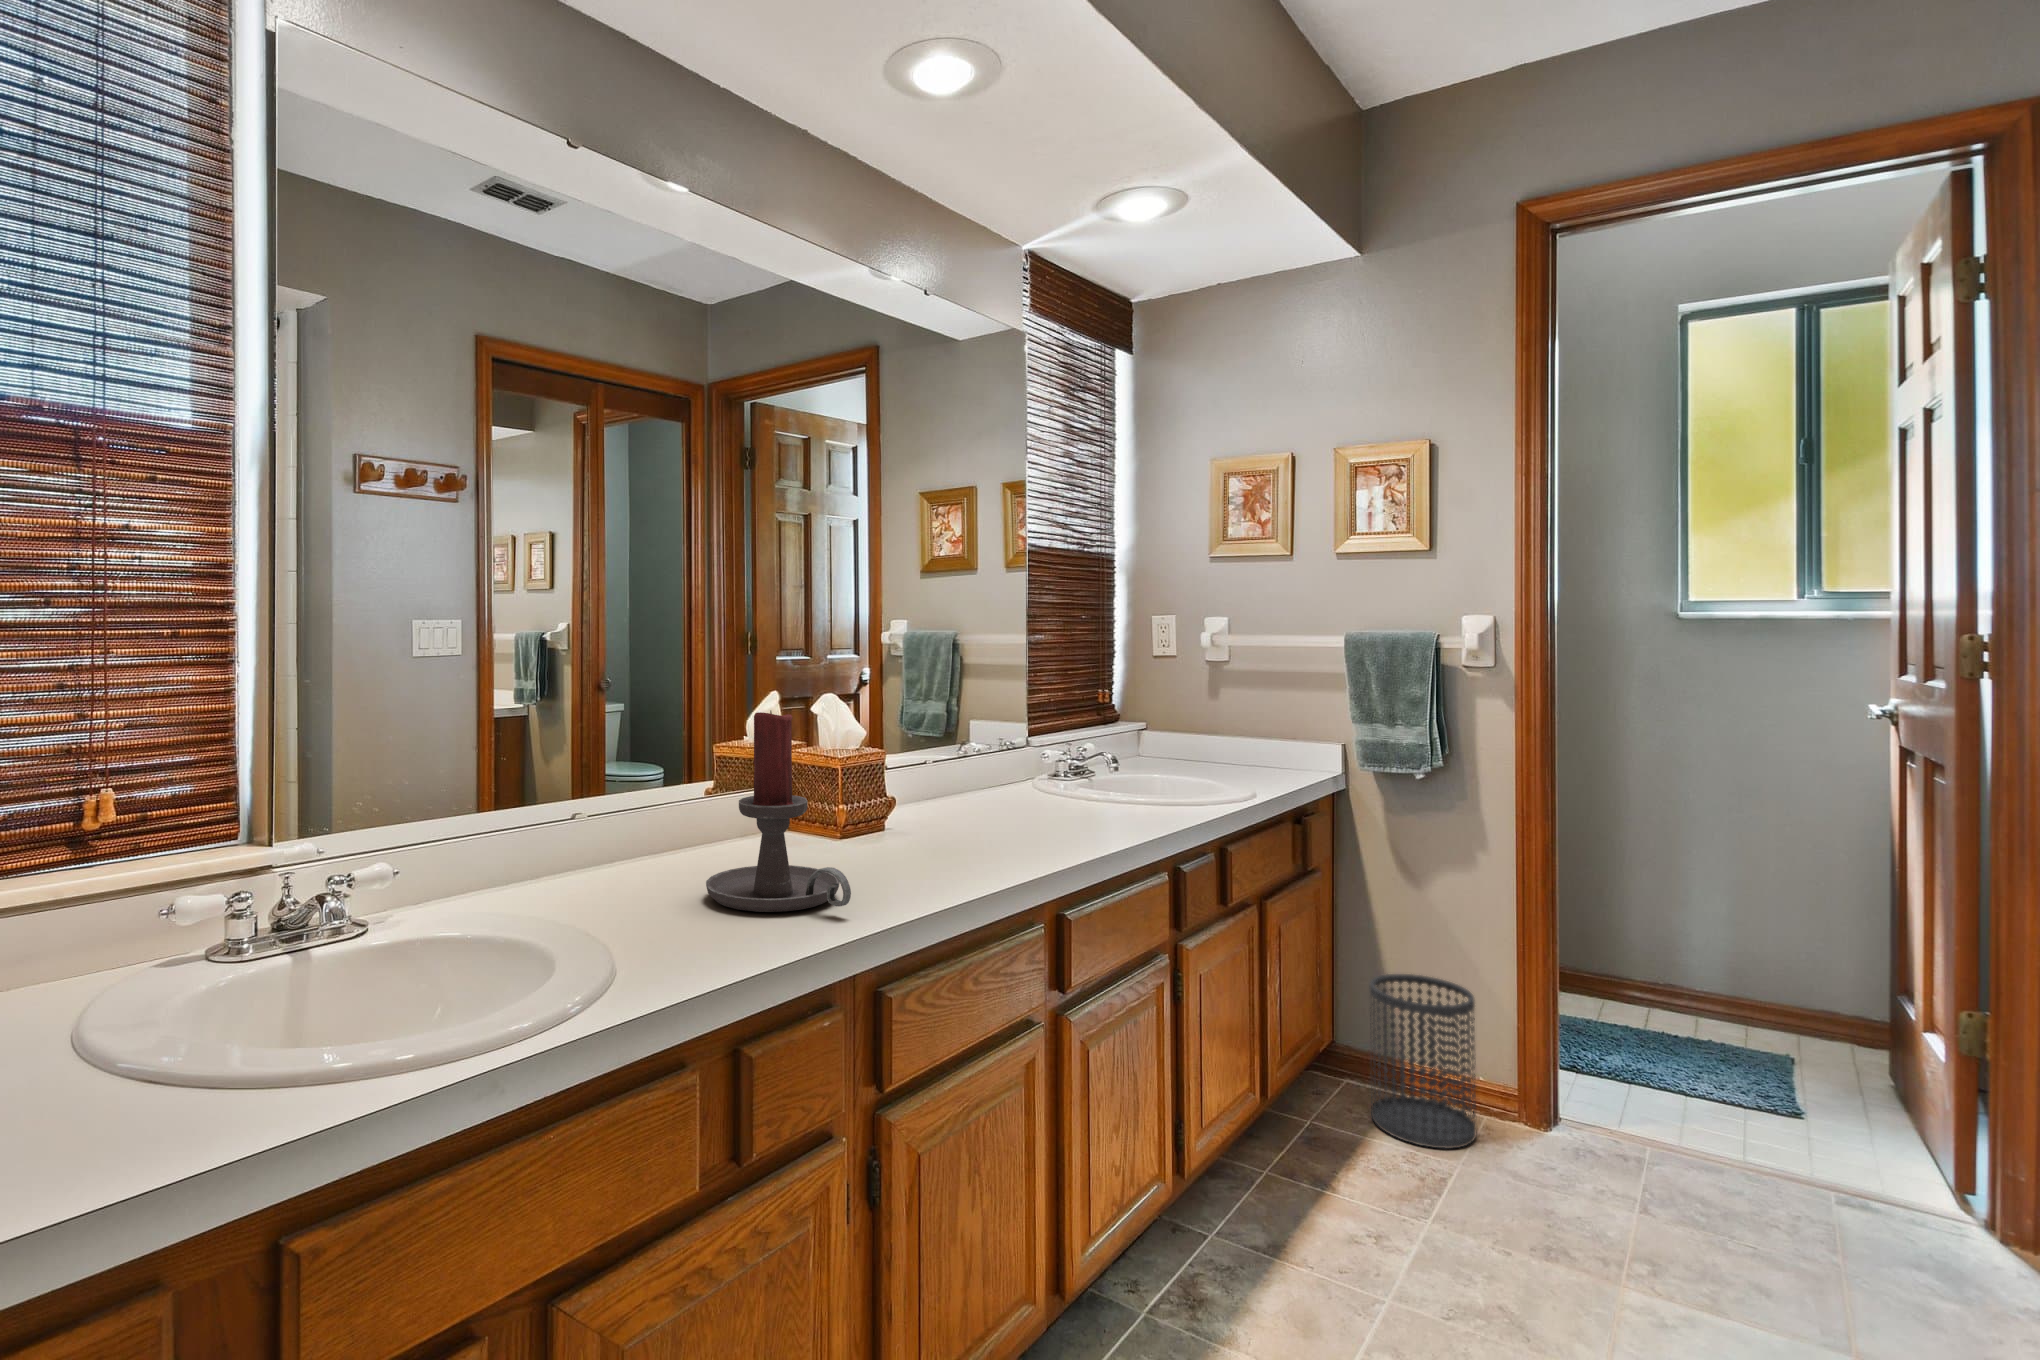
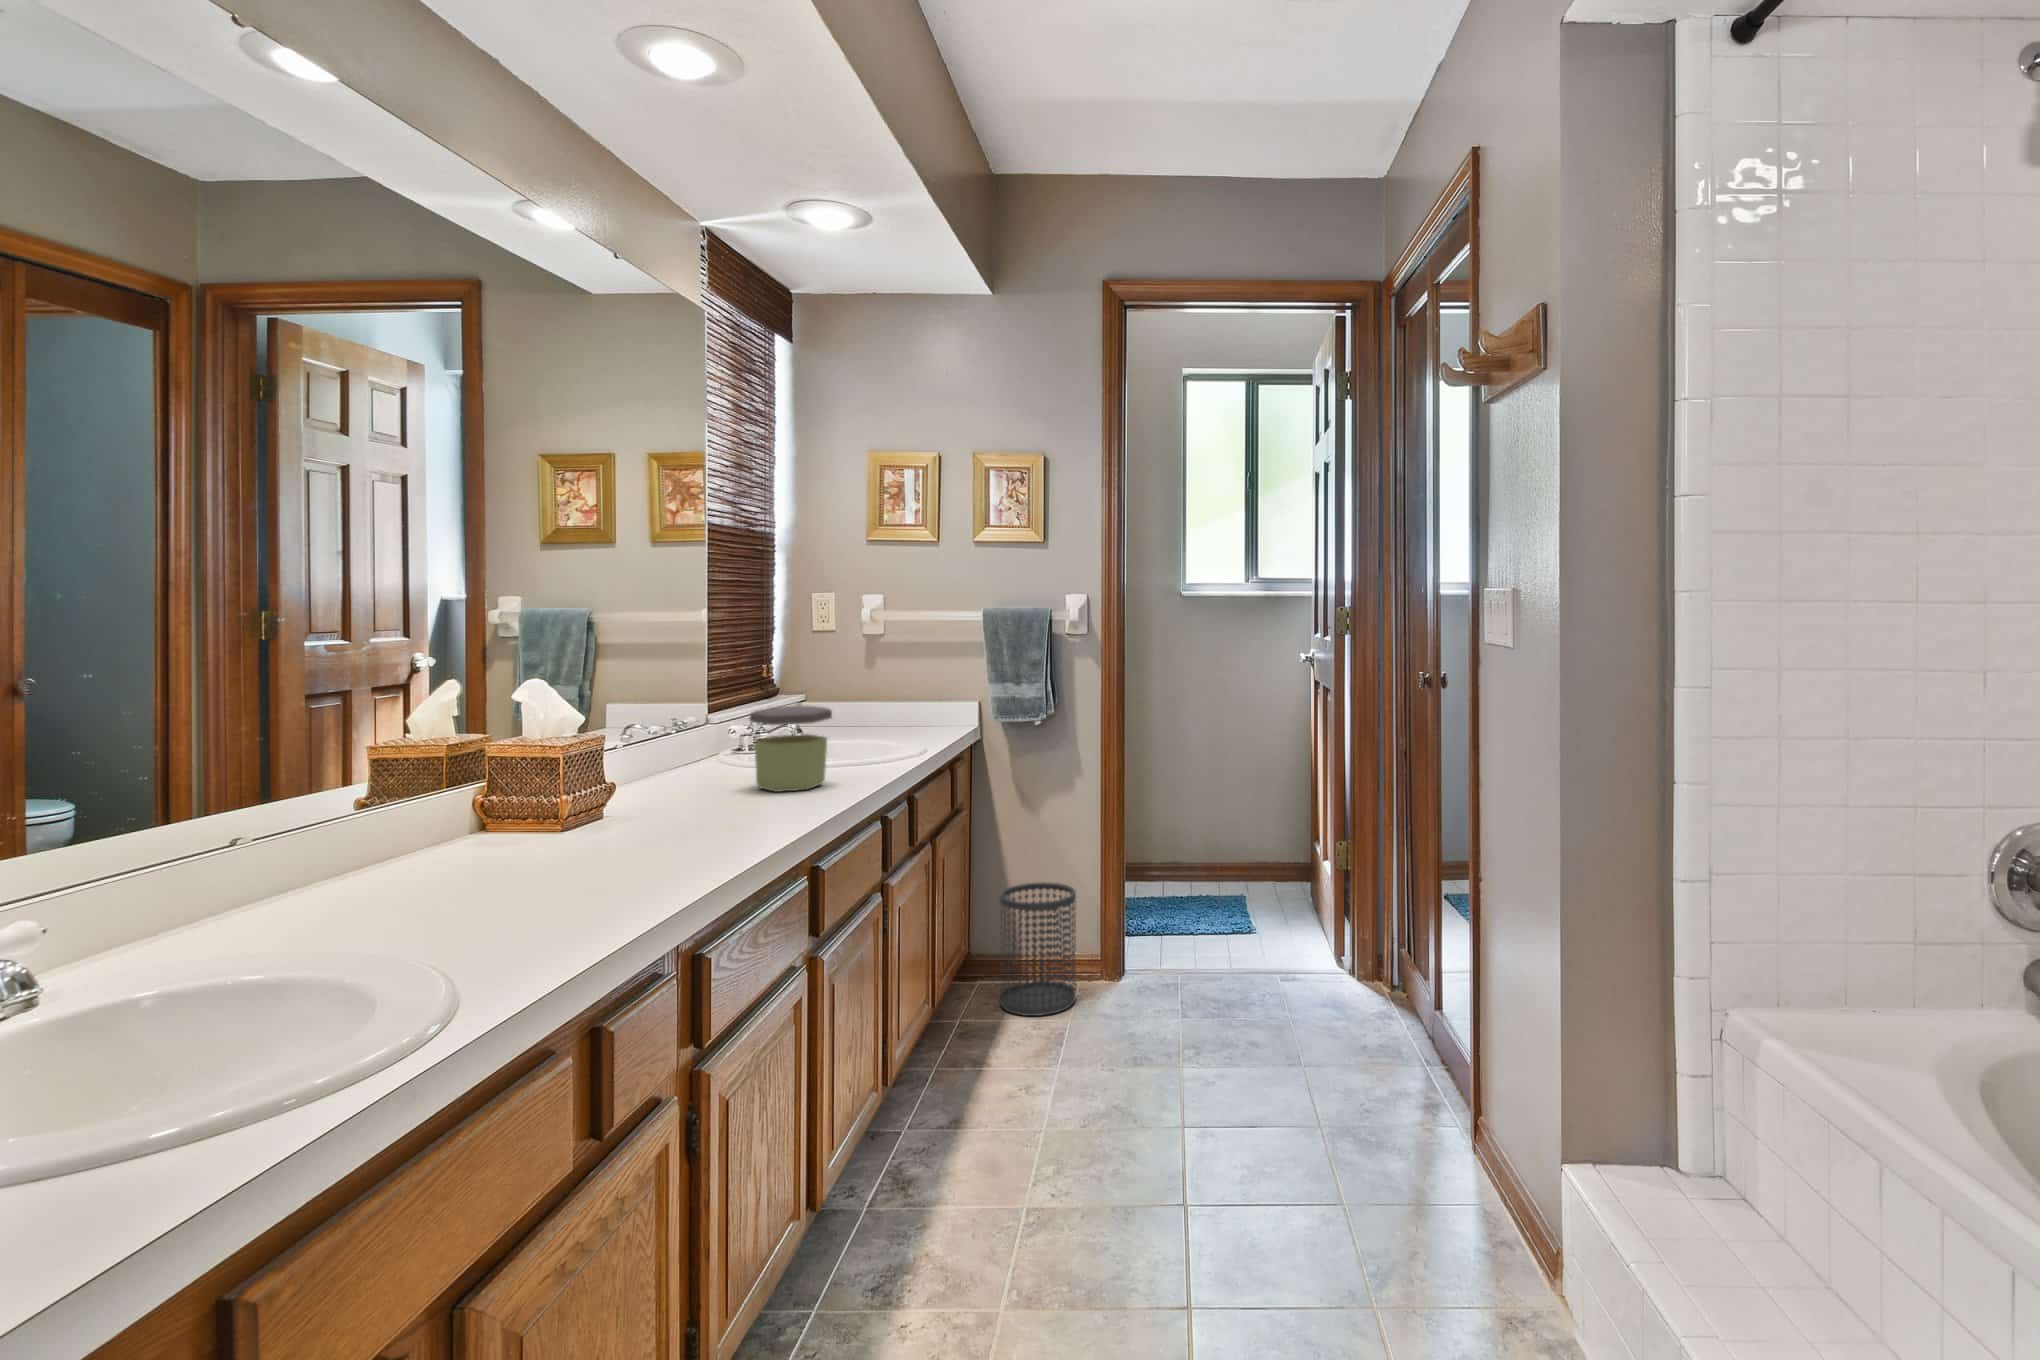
candle holder: present [706,711,851,912] -> none [465,690,658,902]
jar: none [1033,735,1116,829] -> present [750,706,832,792]

